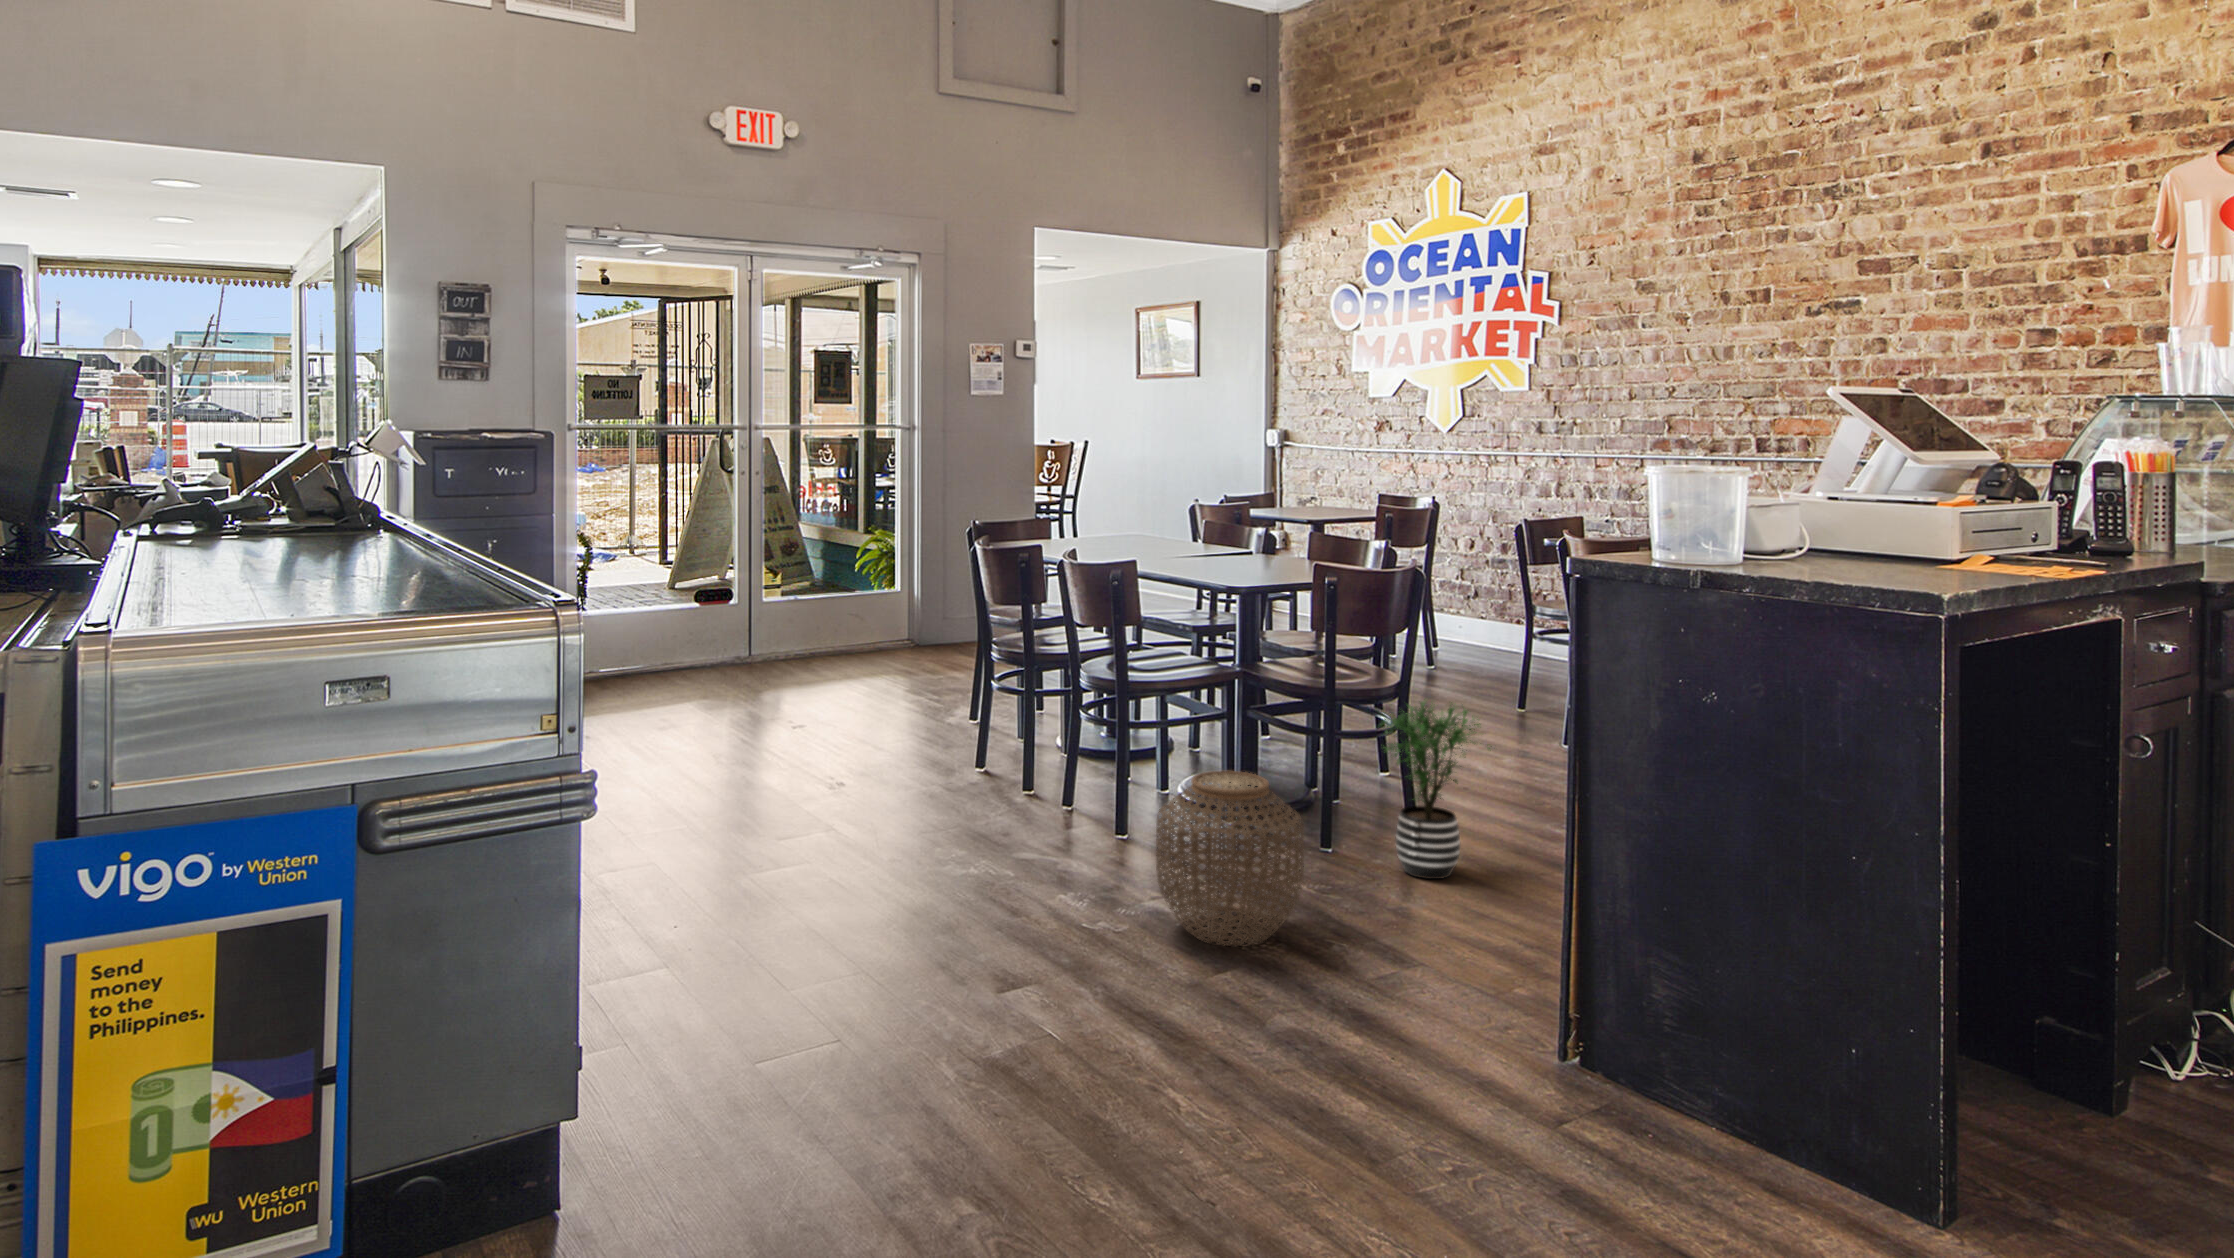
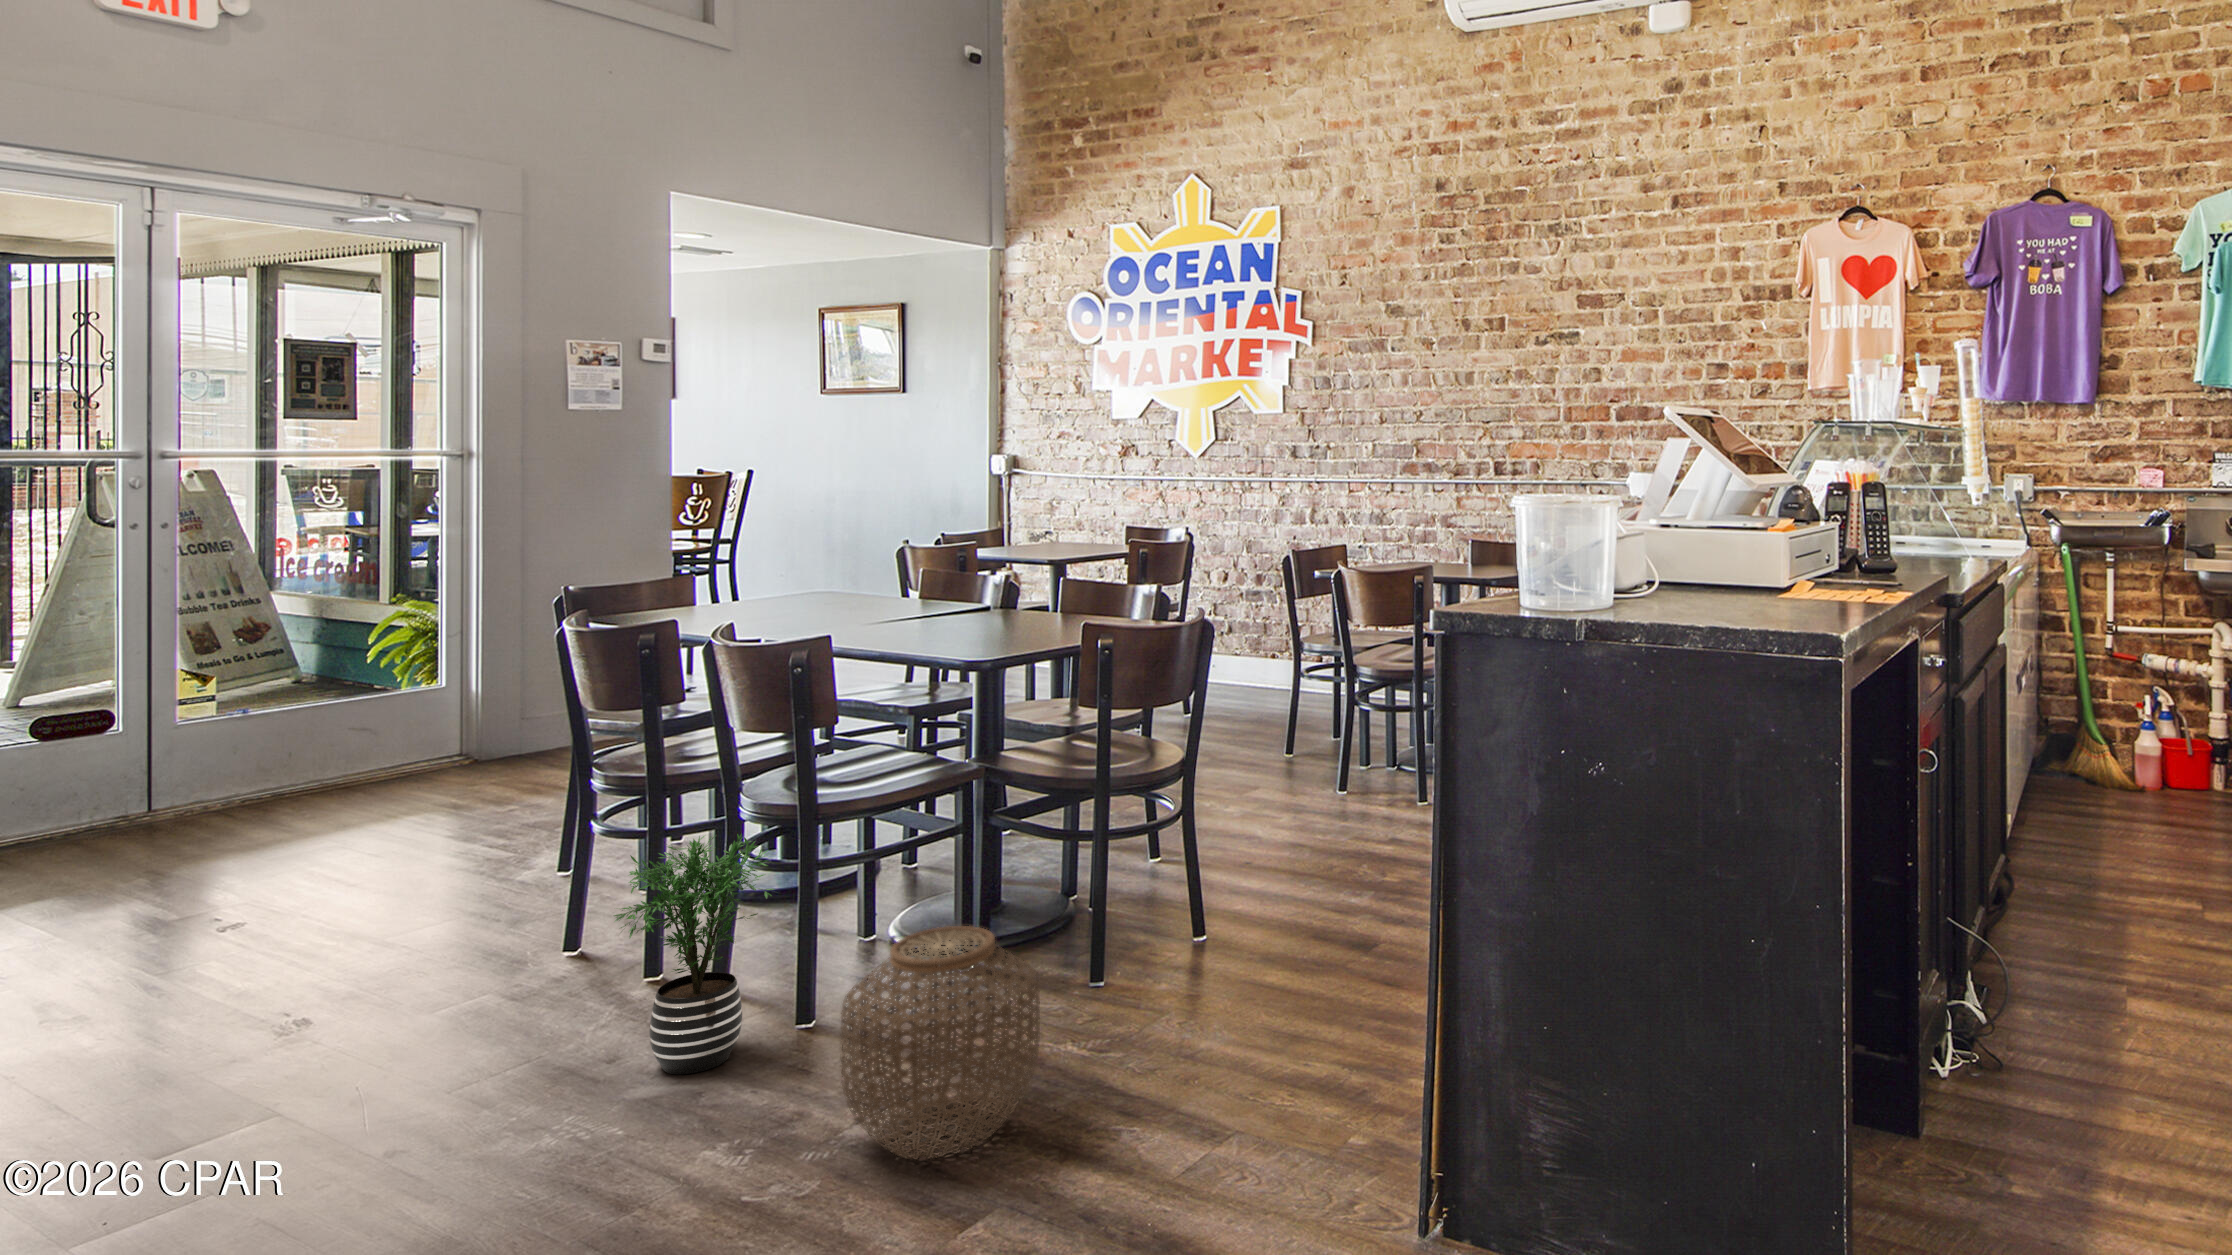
potted plant: present [1383,702,1492,879] -> present [614,834,775,1074]

